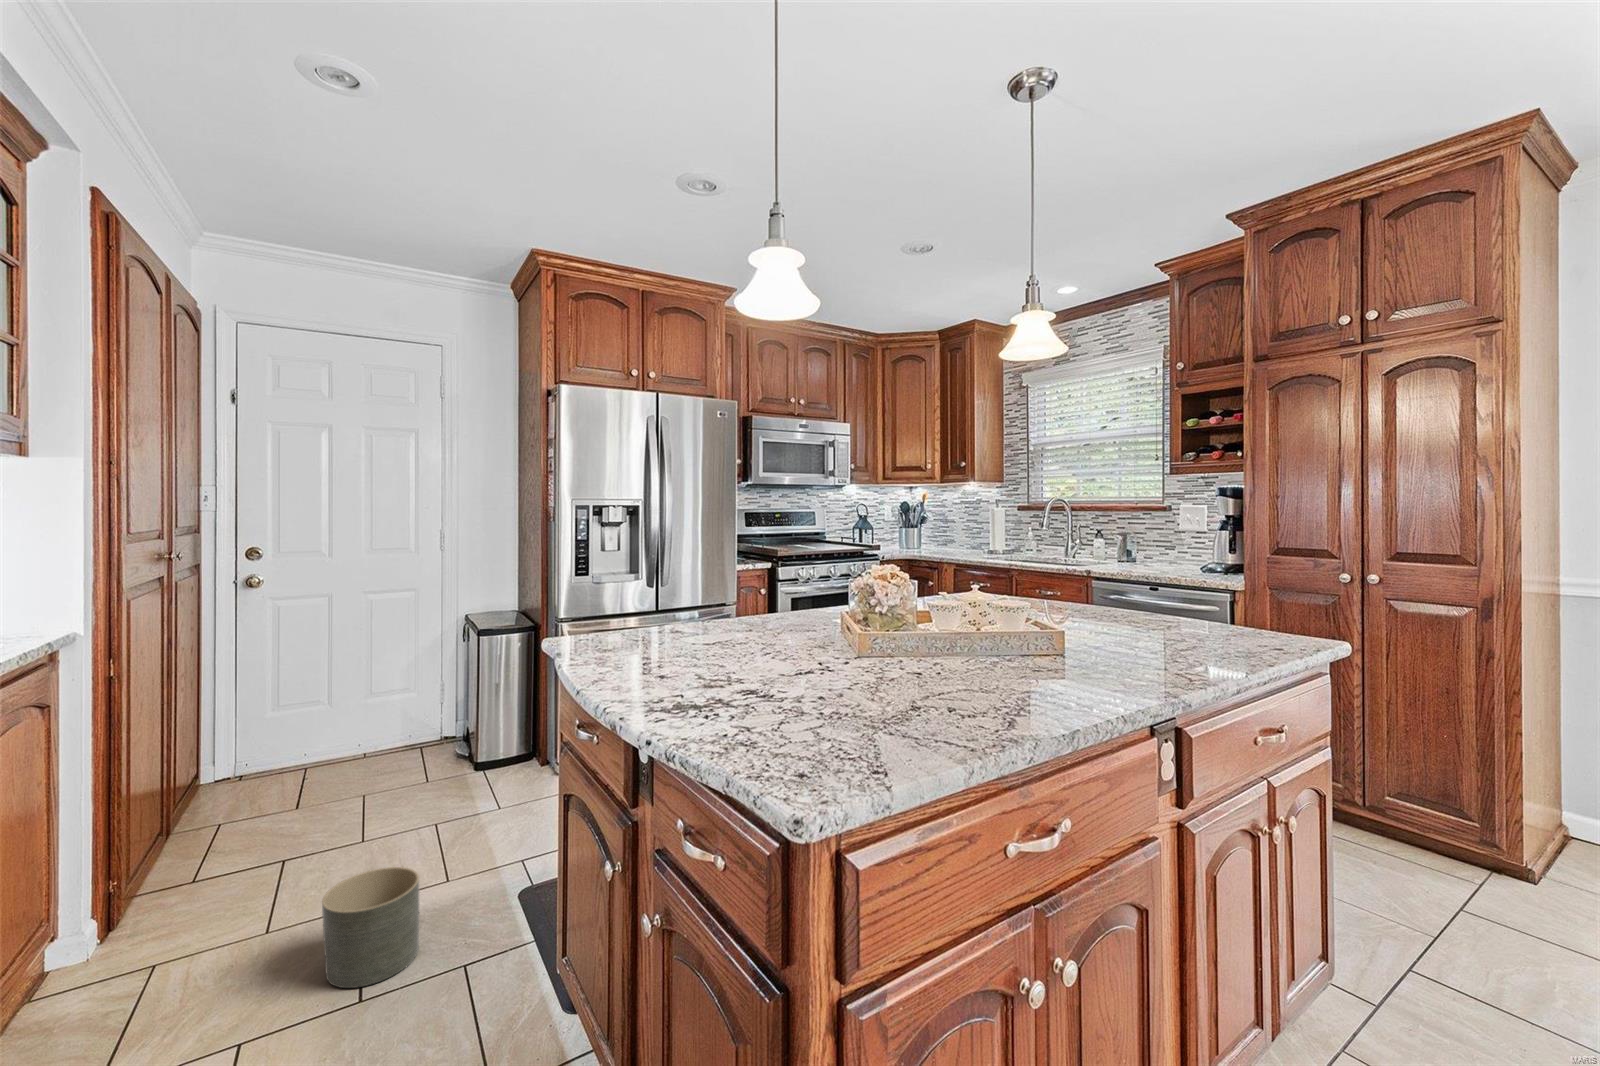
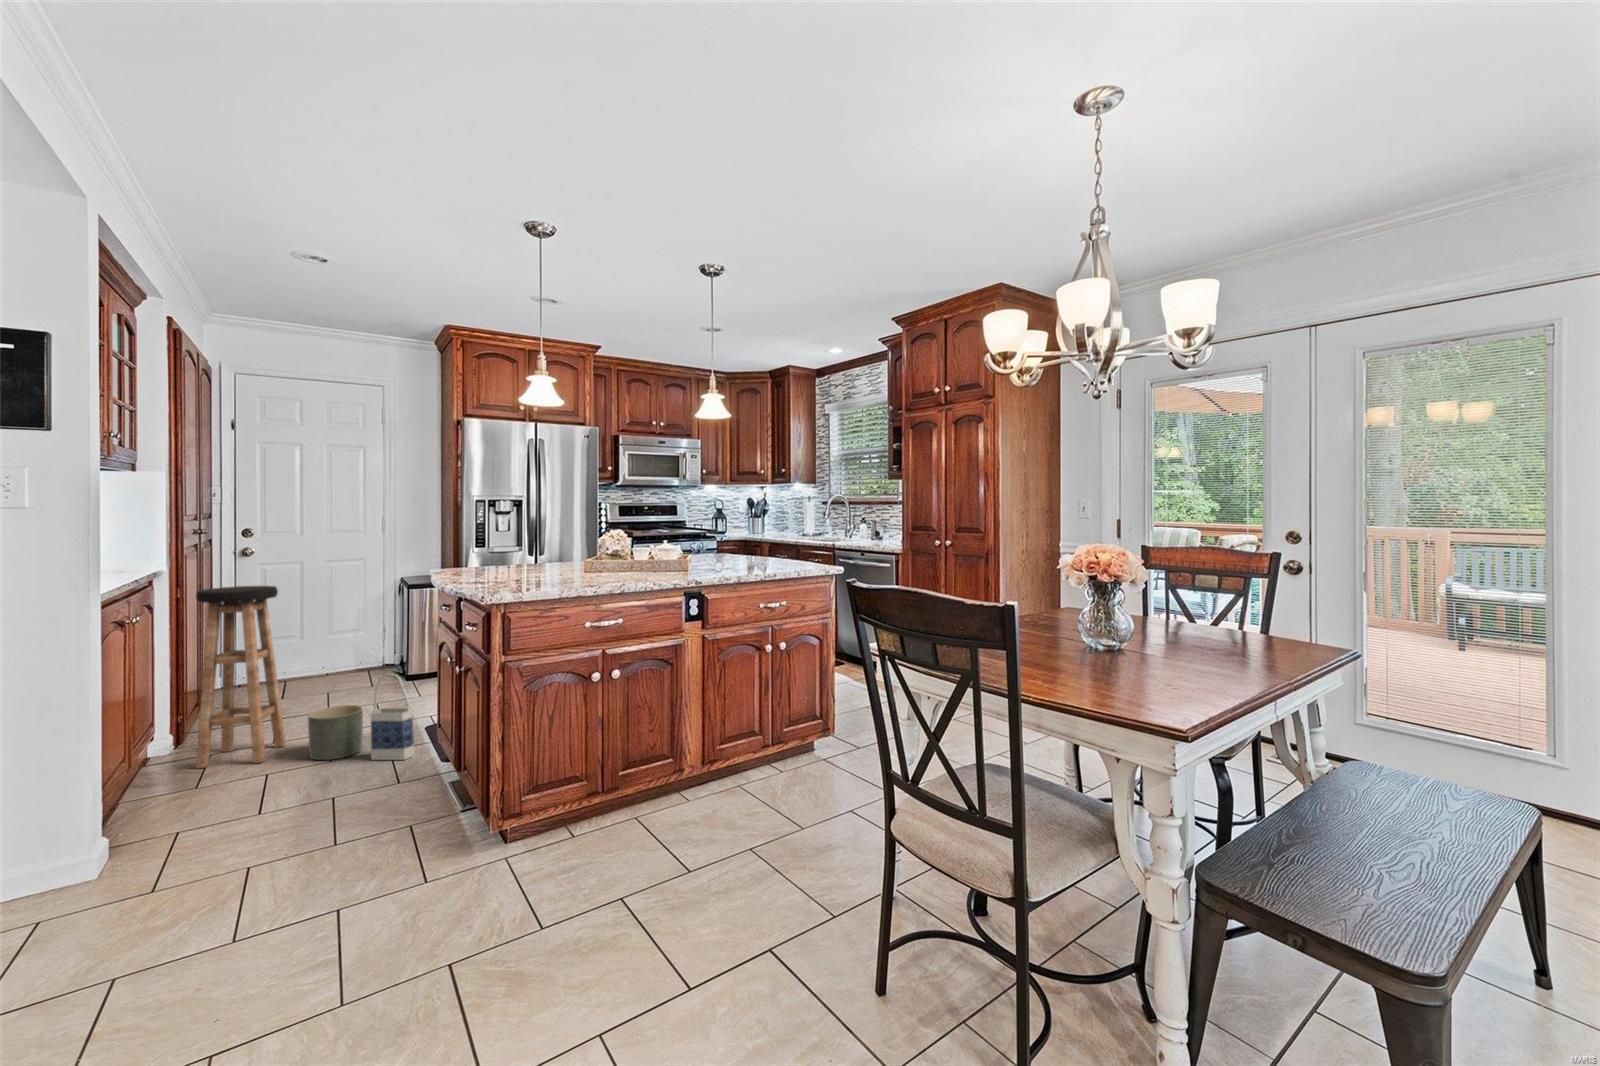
bar stool: none [116,658,289,1012] -> present [196,586,286,768]
bag: none [434,826,511,990] -> present [371,673,414,760]

